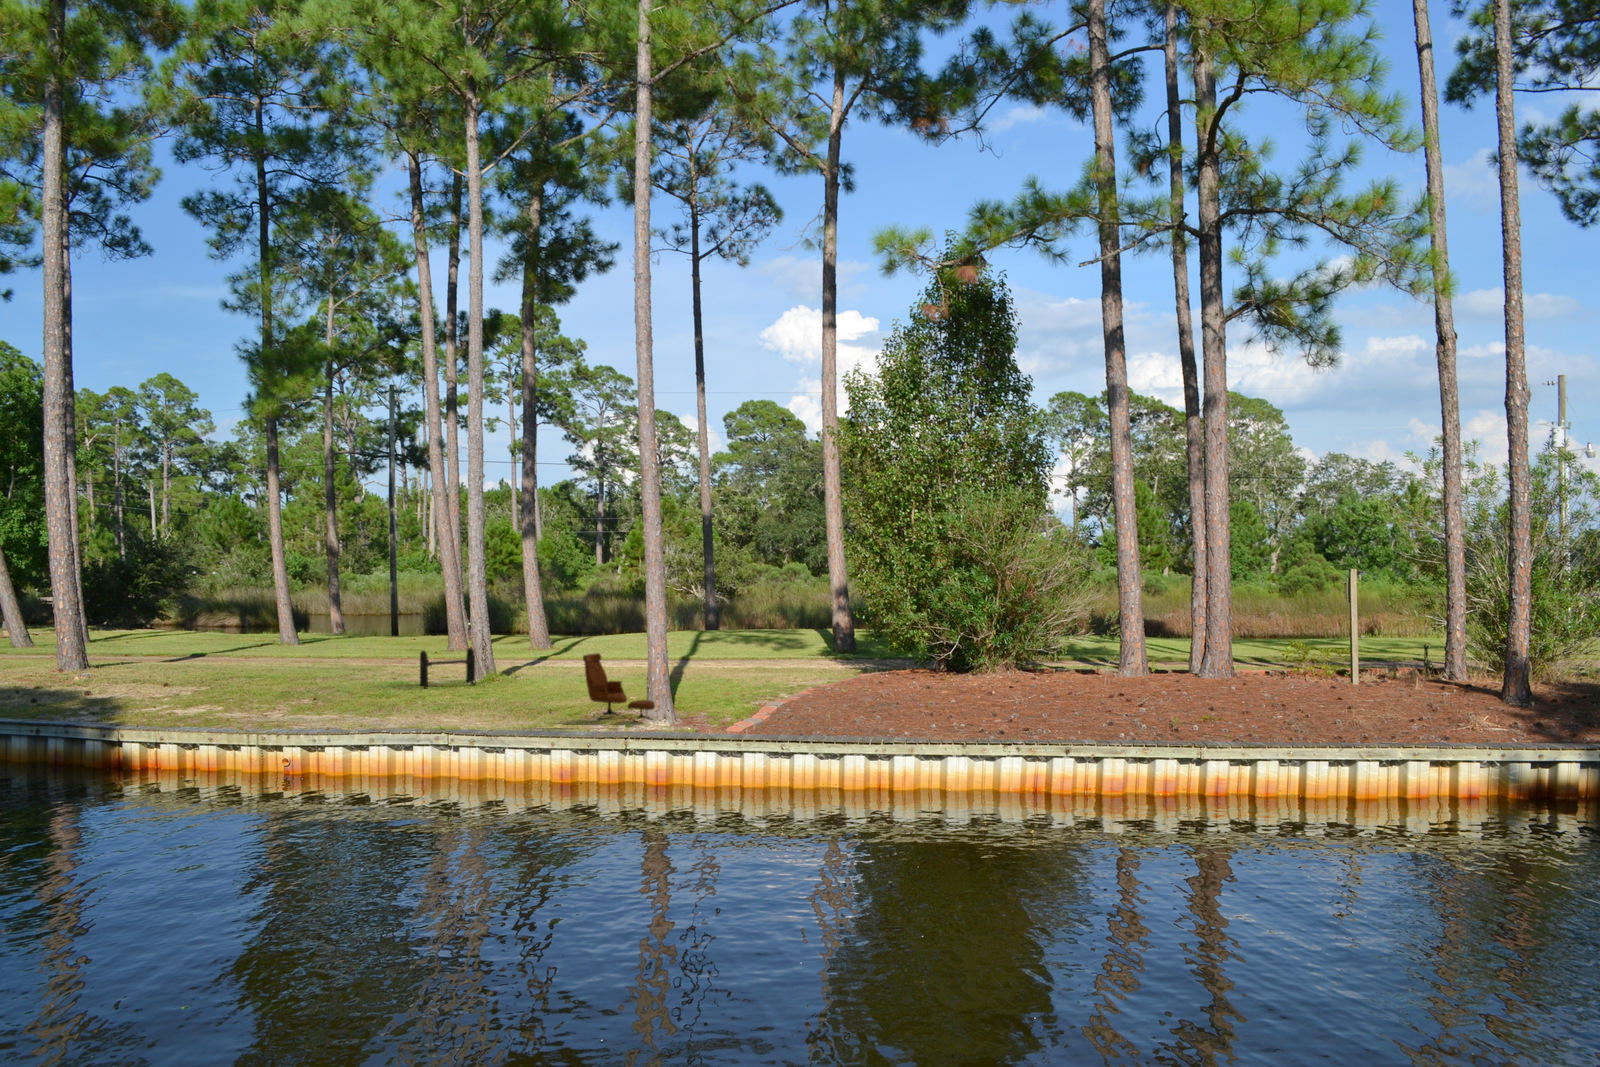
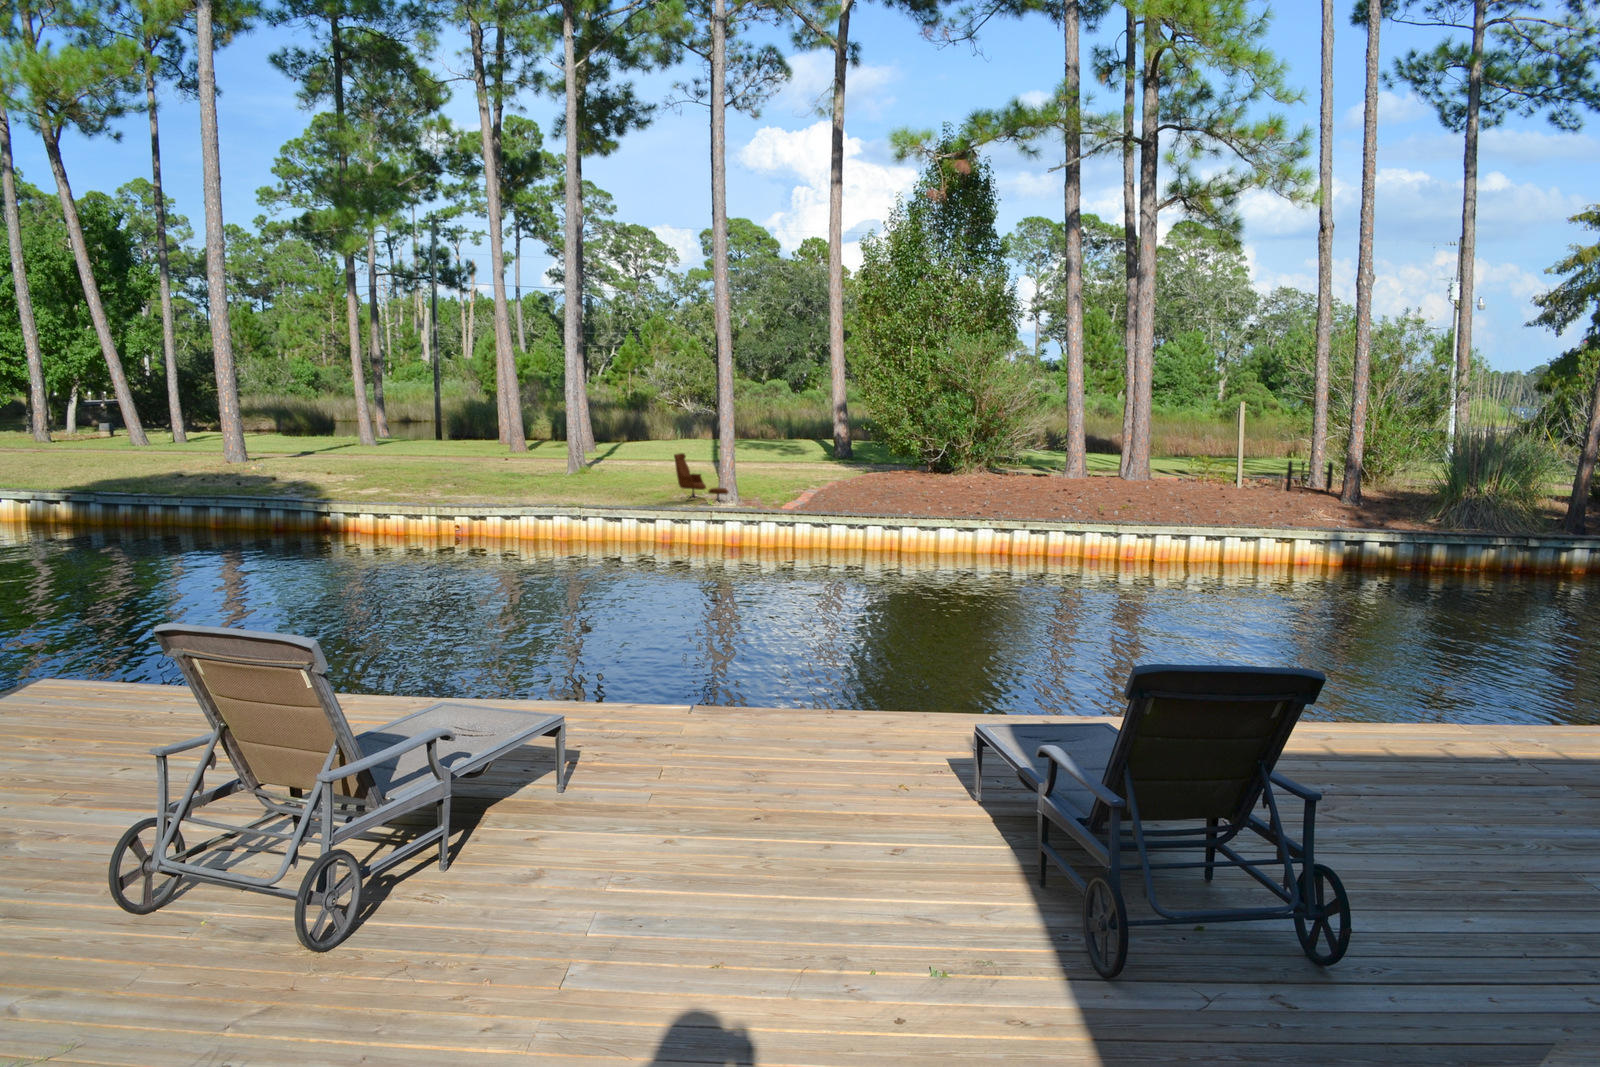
bench: present [420,648,476,688] -> present [1286,461,1333,492]

